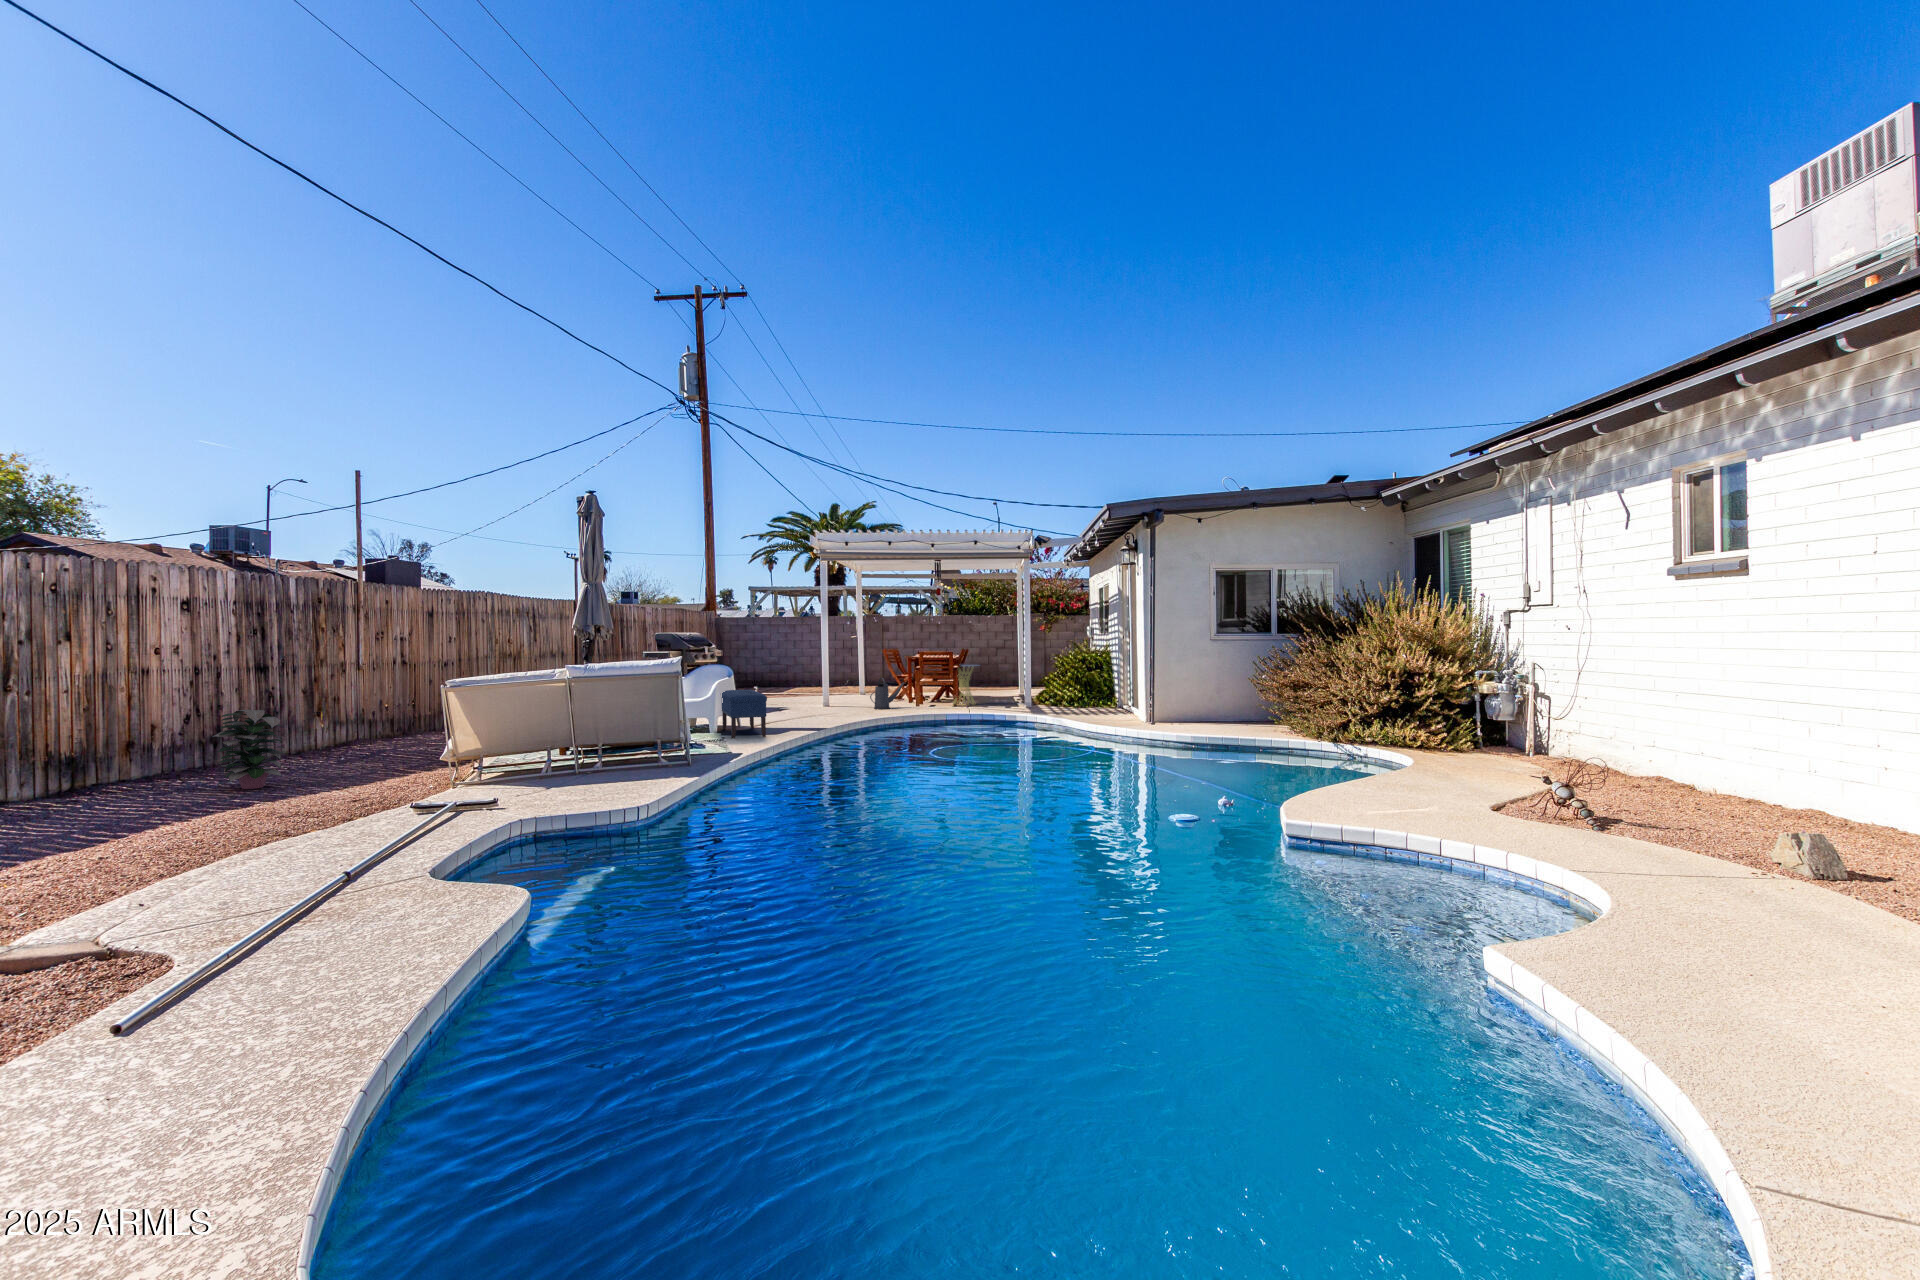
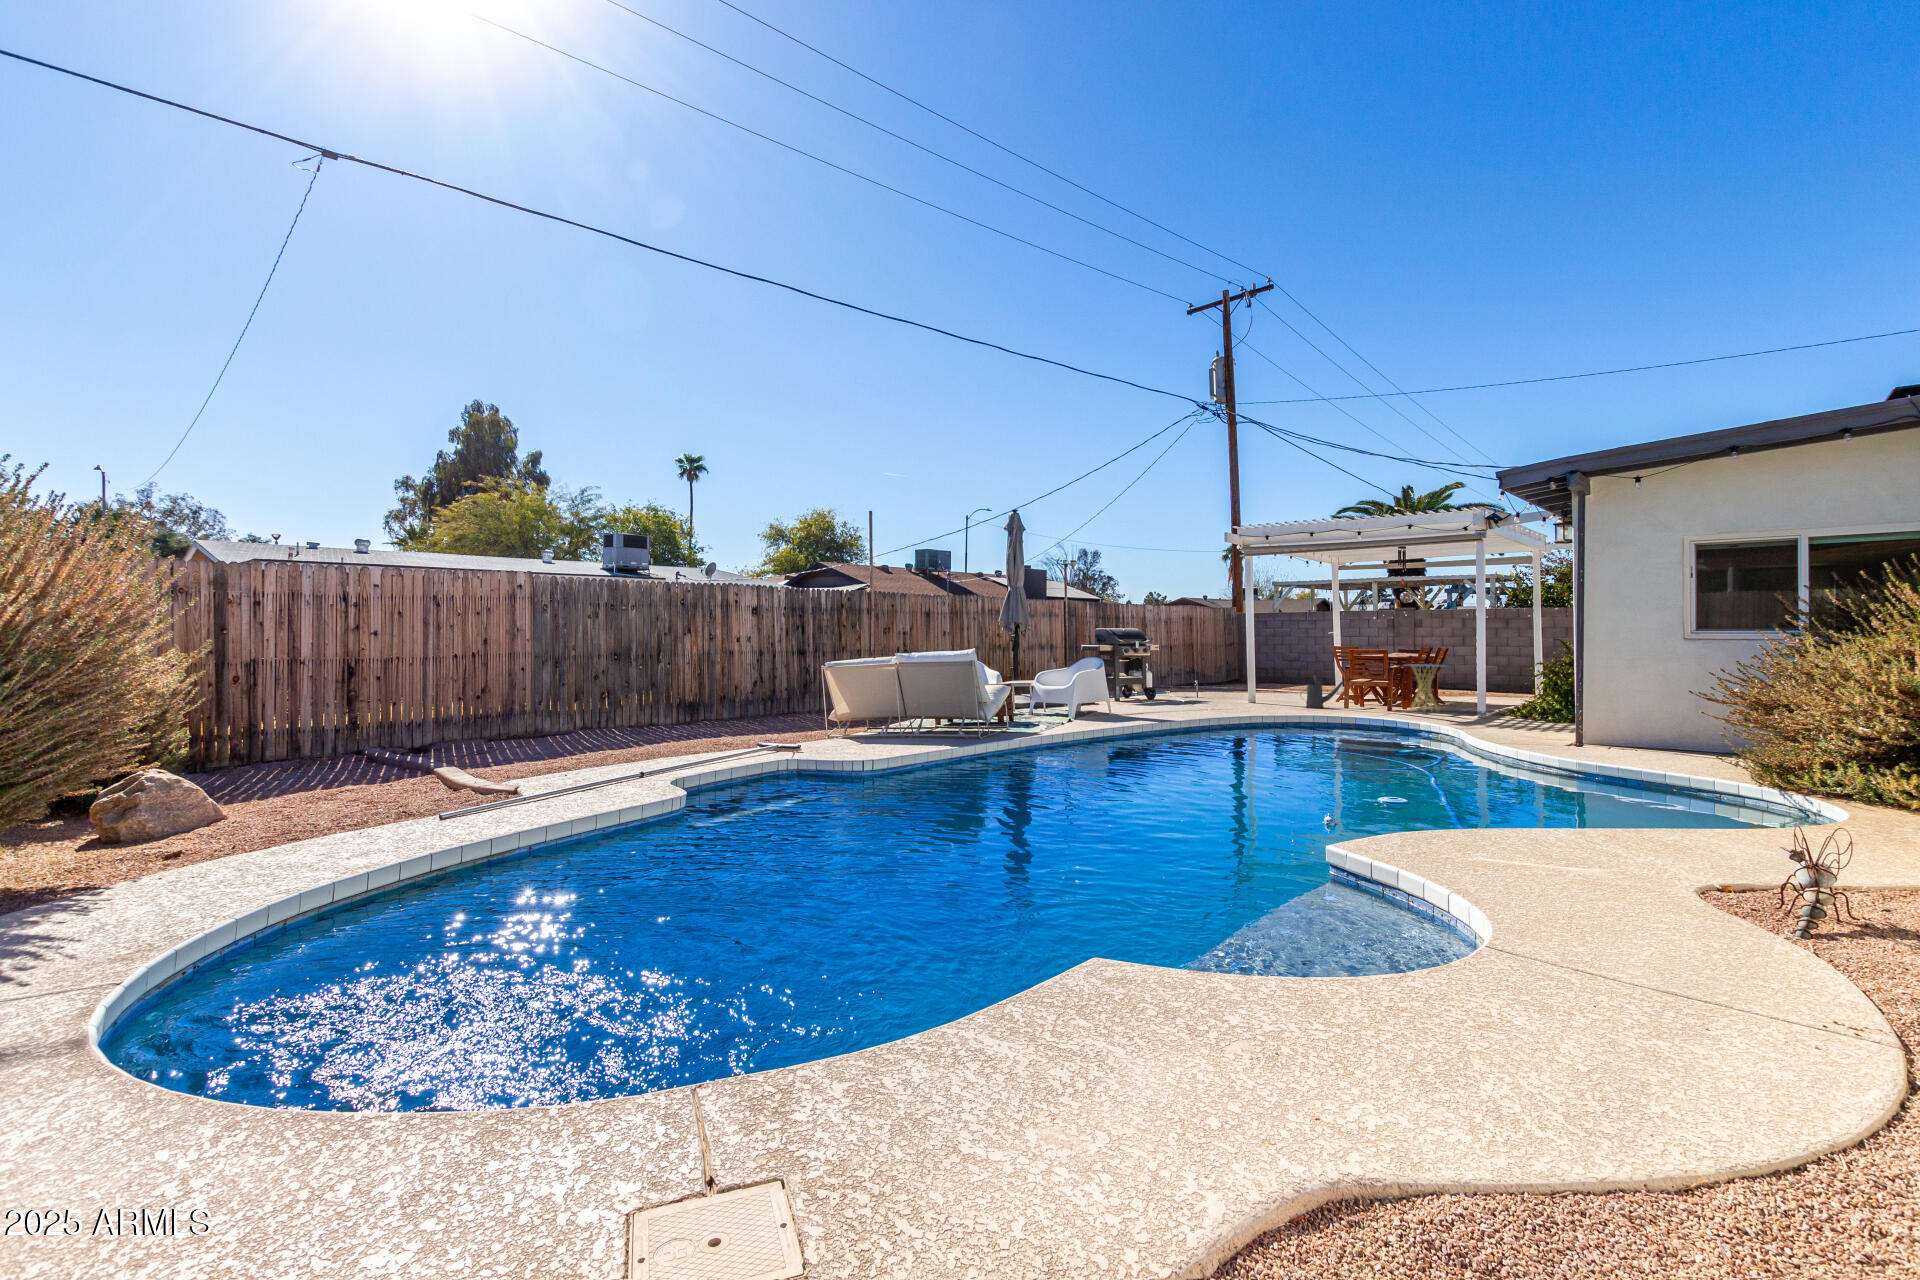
bench: present [722,690,767,738] -> none [1077,679,1130,720]
decorative plant: present [212,710,284,789] -> none [764,675,795,719]

